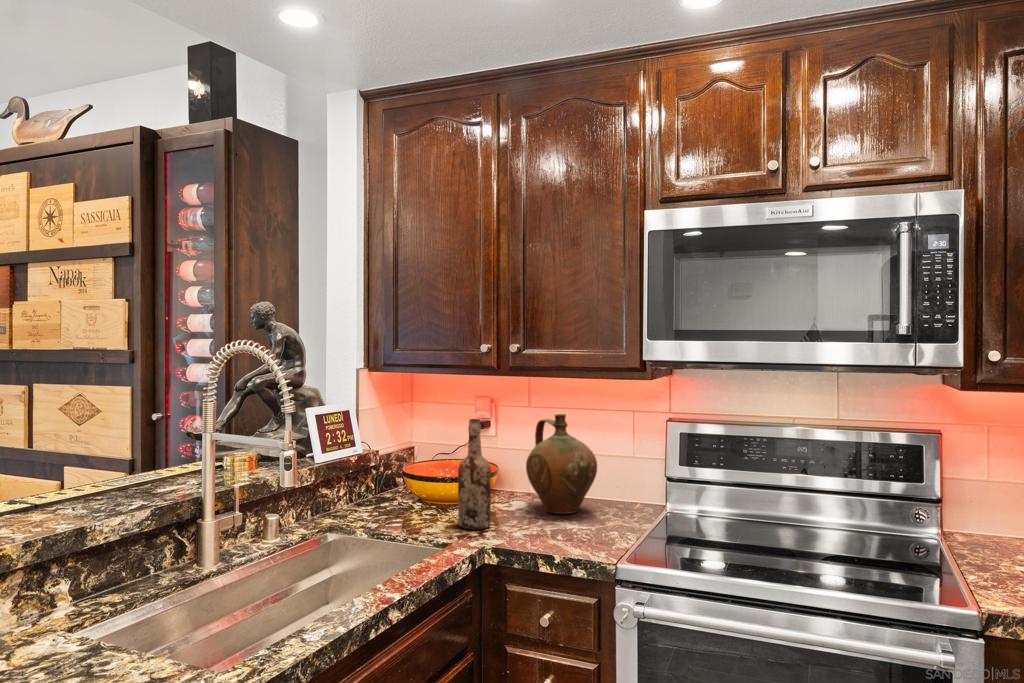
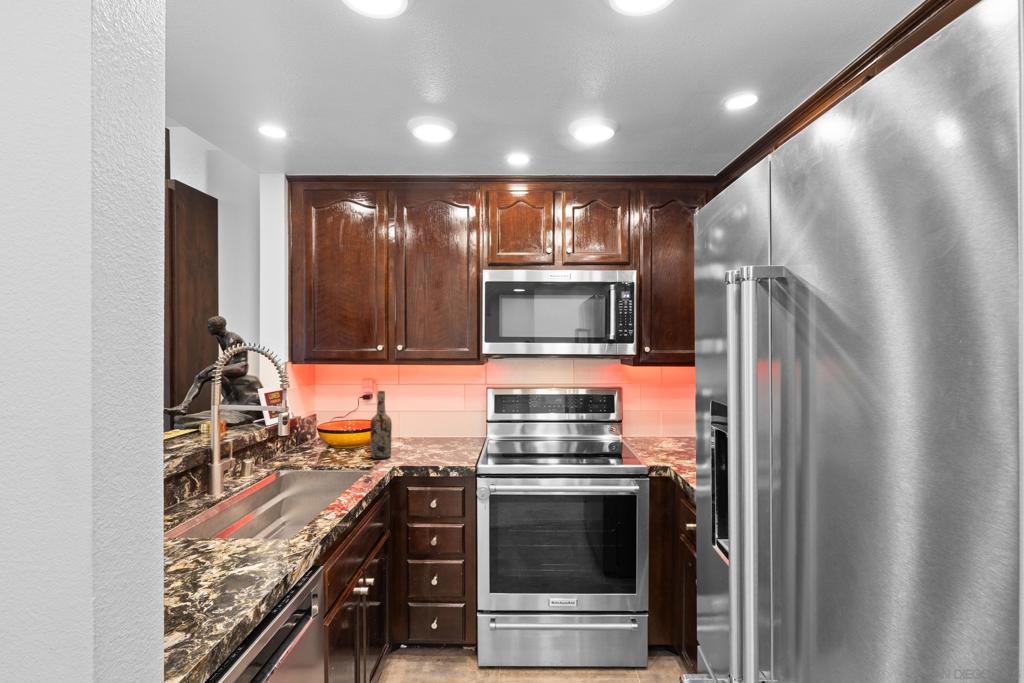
ceramic jug: present [526,414,597,514] -> none [407,387,450,447]

